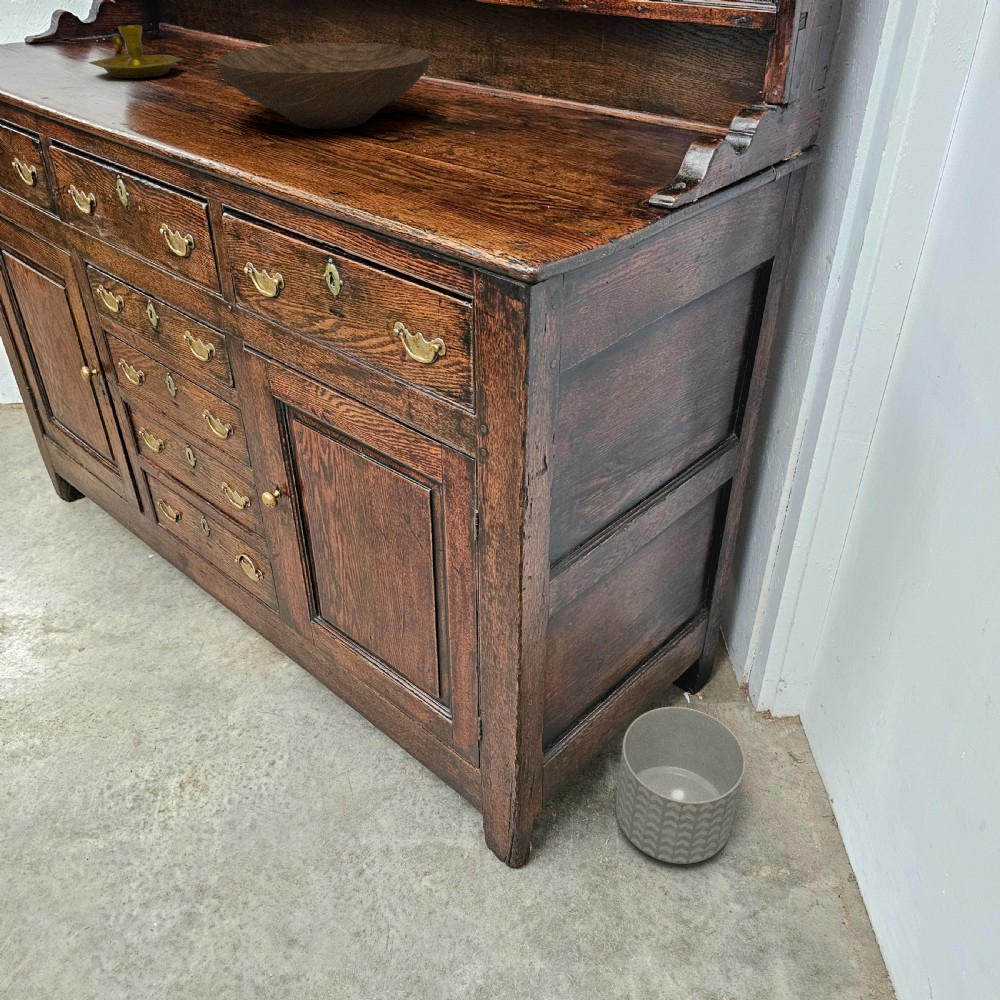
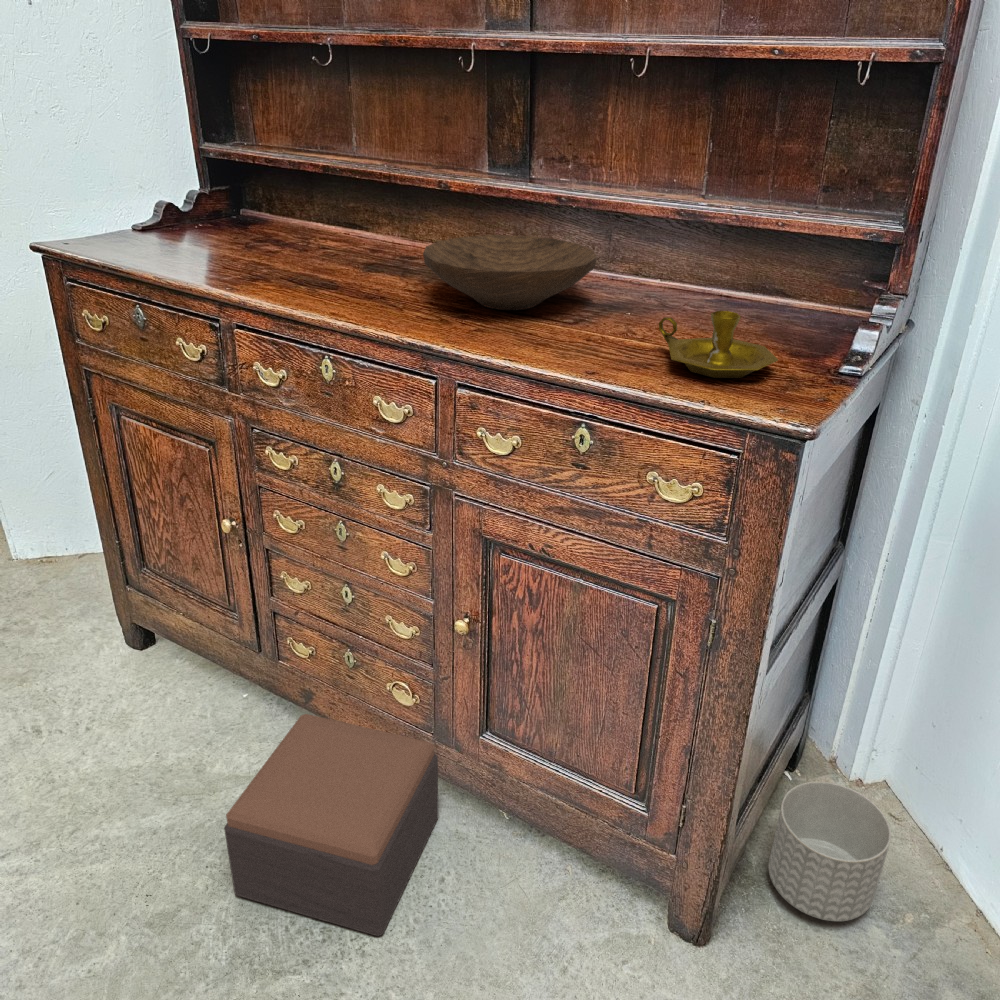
candlestick: present [89,25,183,78] -> present [659,311,778,378]
footstool: none [37,579,293,812] -> present [224,714,438,936]

